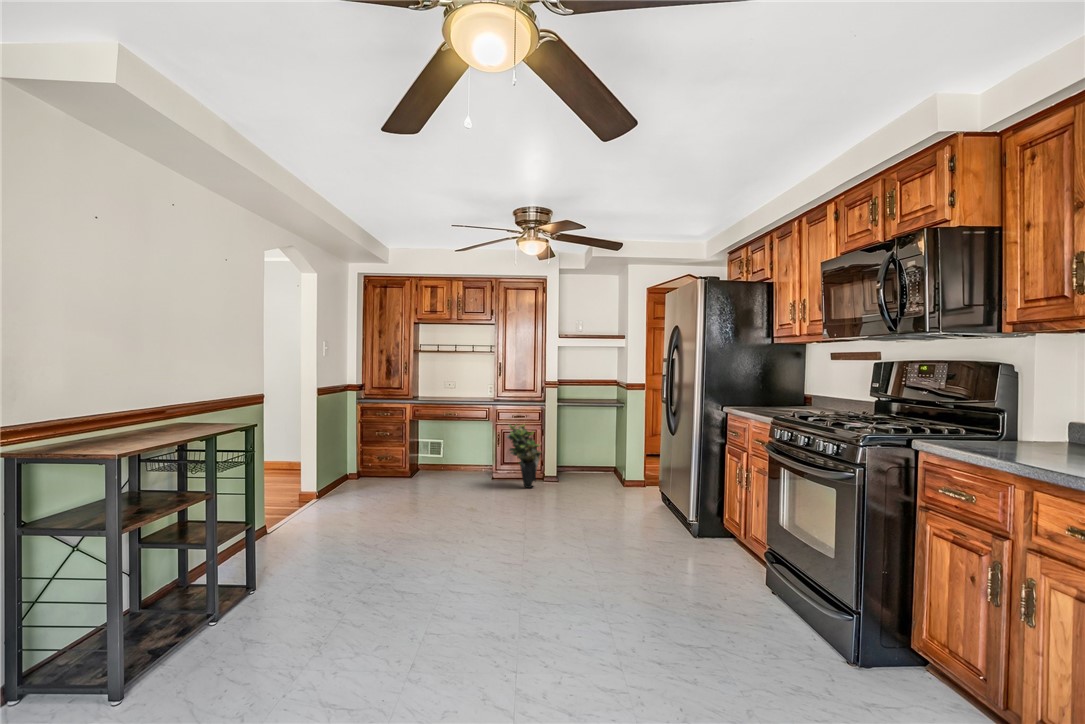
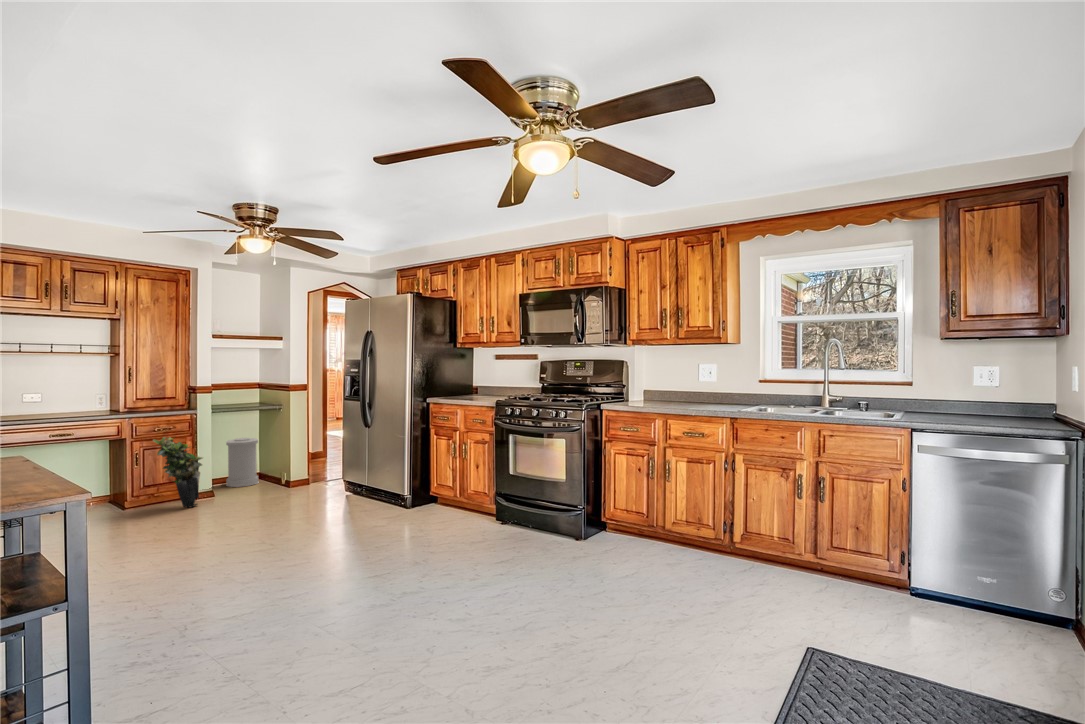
trash can: none [580,433,608,479] -> present [226,438,258,487]

